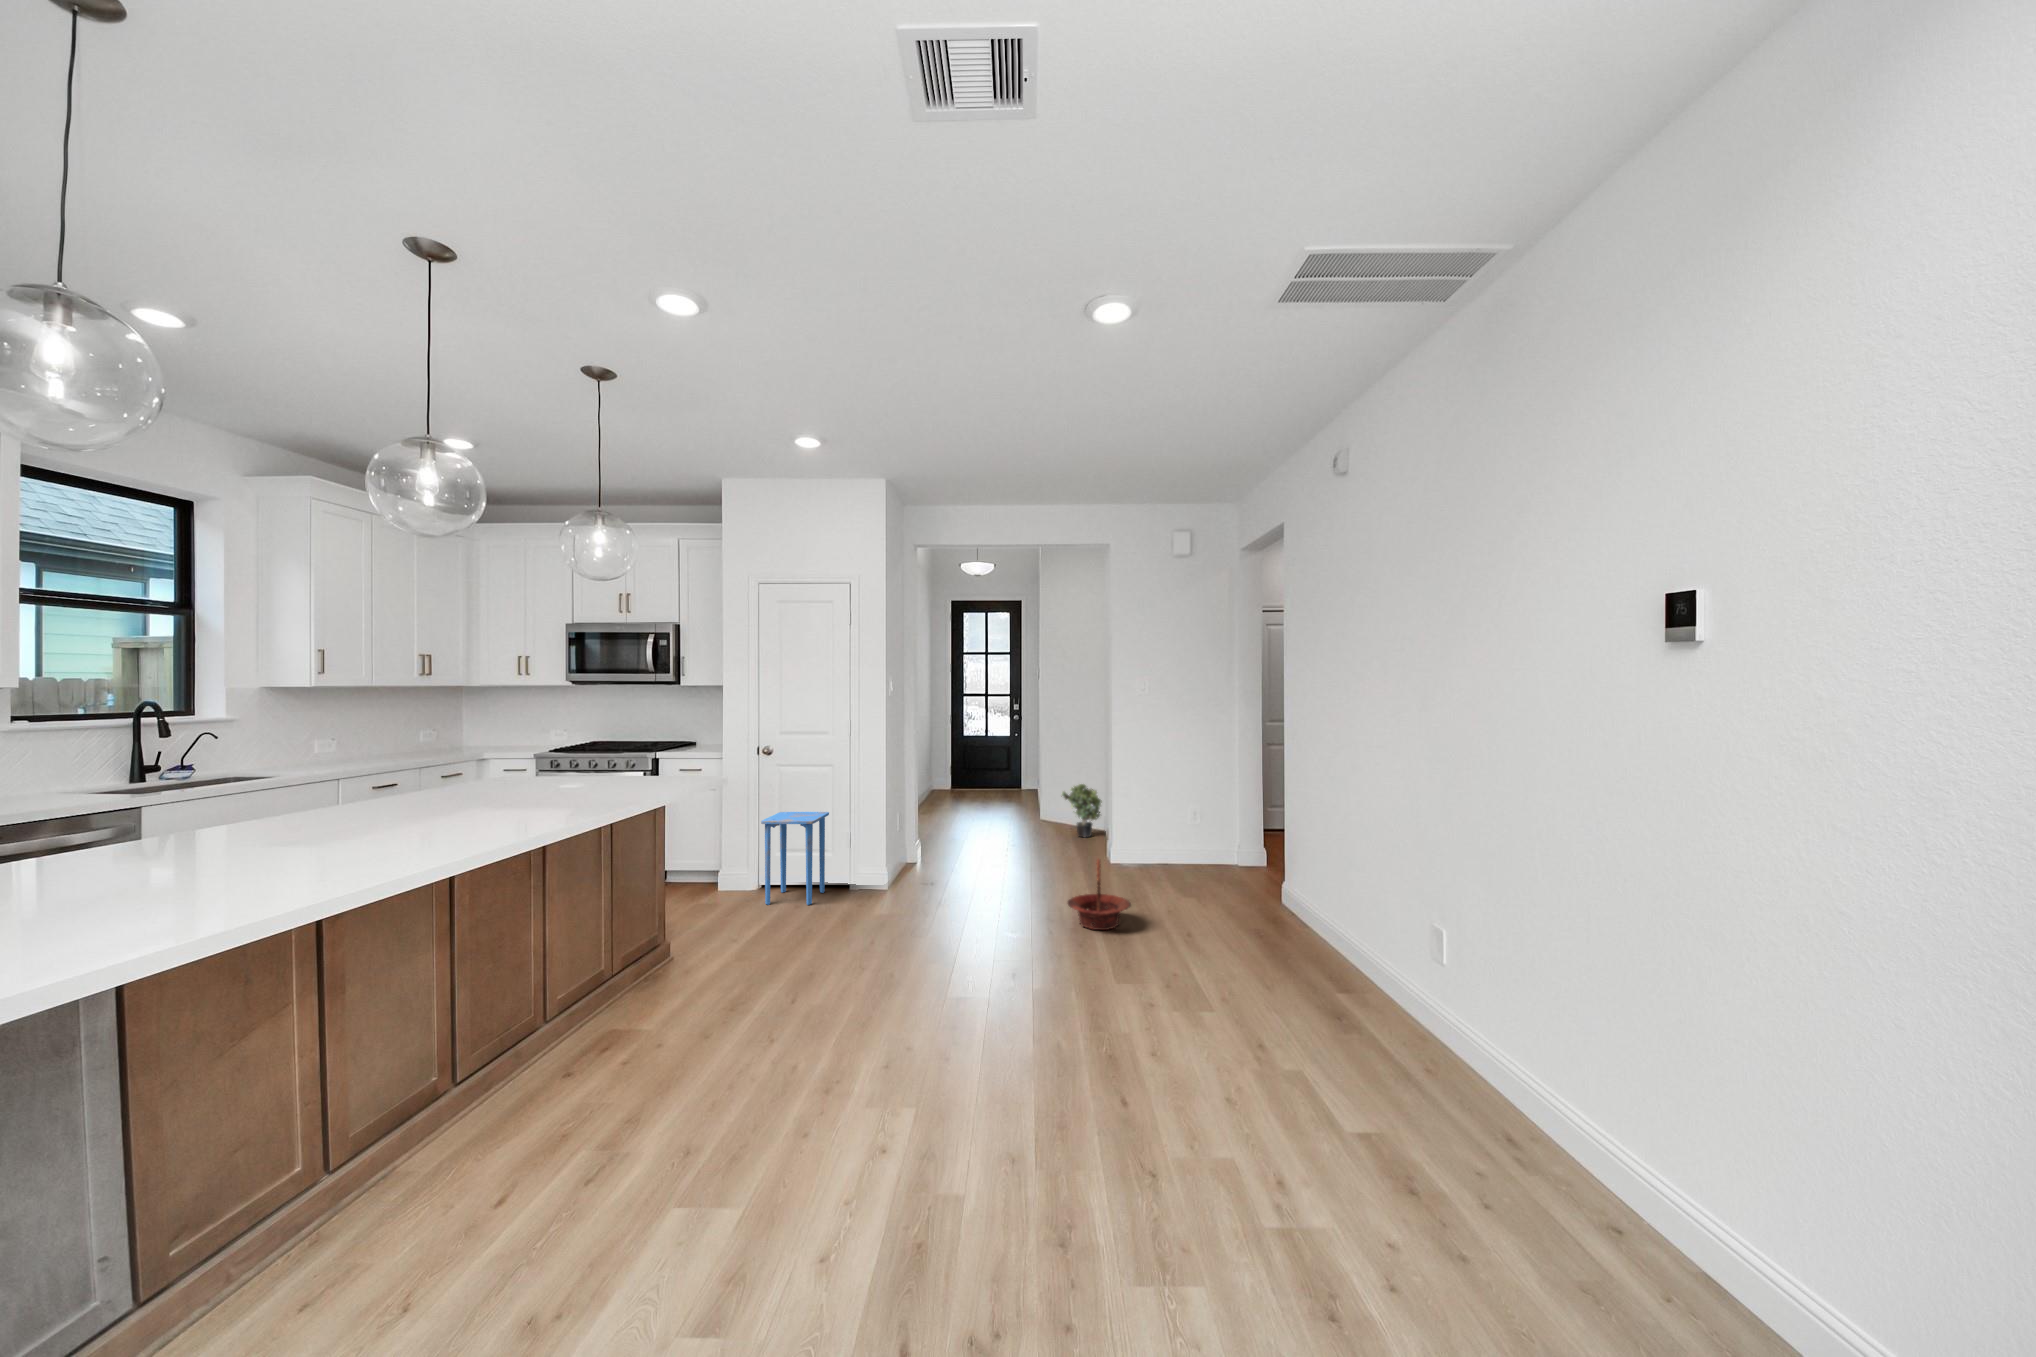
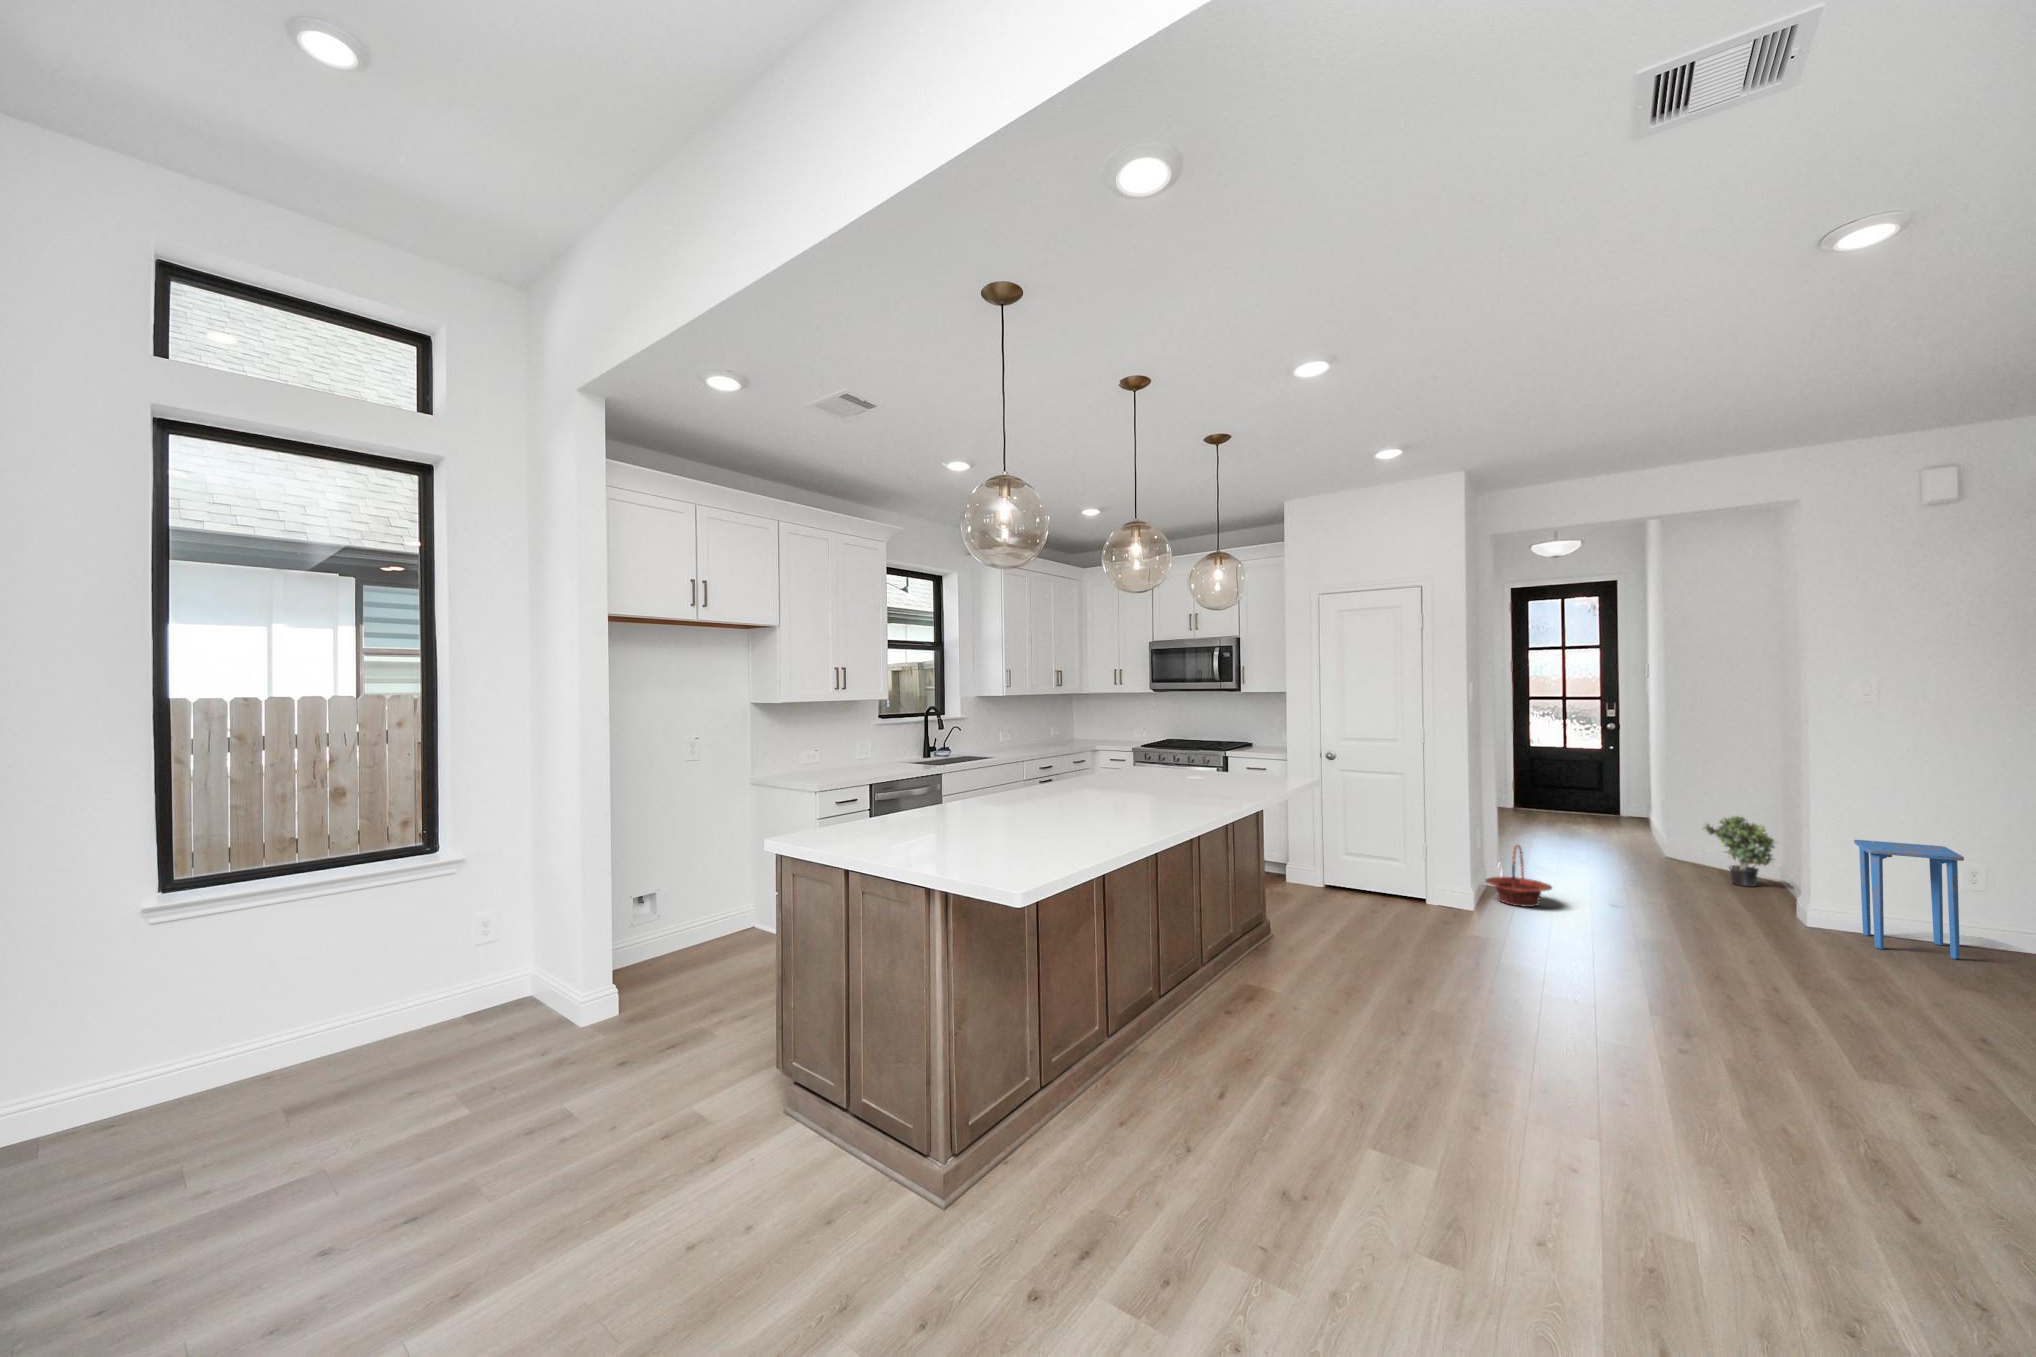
side table: present [761,812,829,905] -> present [1854,840,1964,959]
basket: present [1068,859,1131,930] -> present [1486,845,1552,907]

